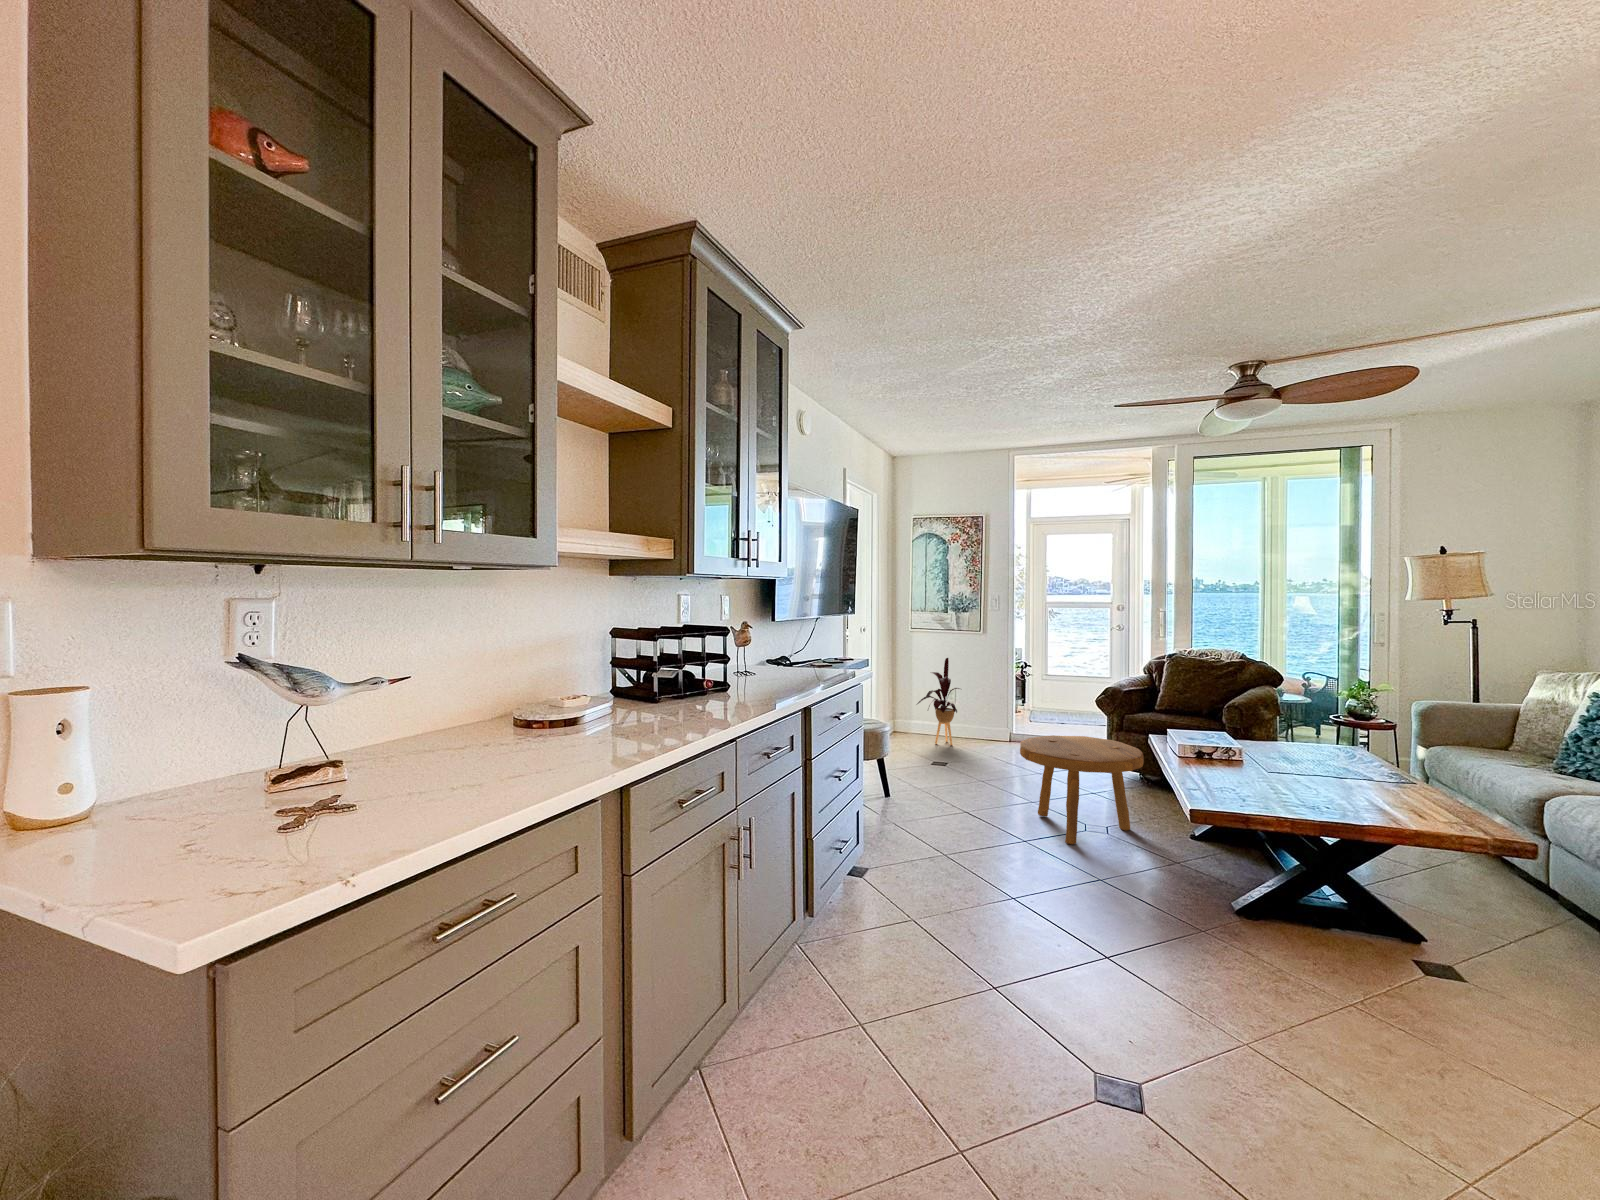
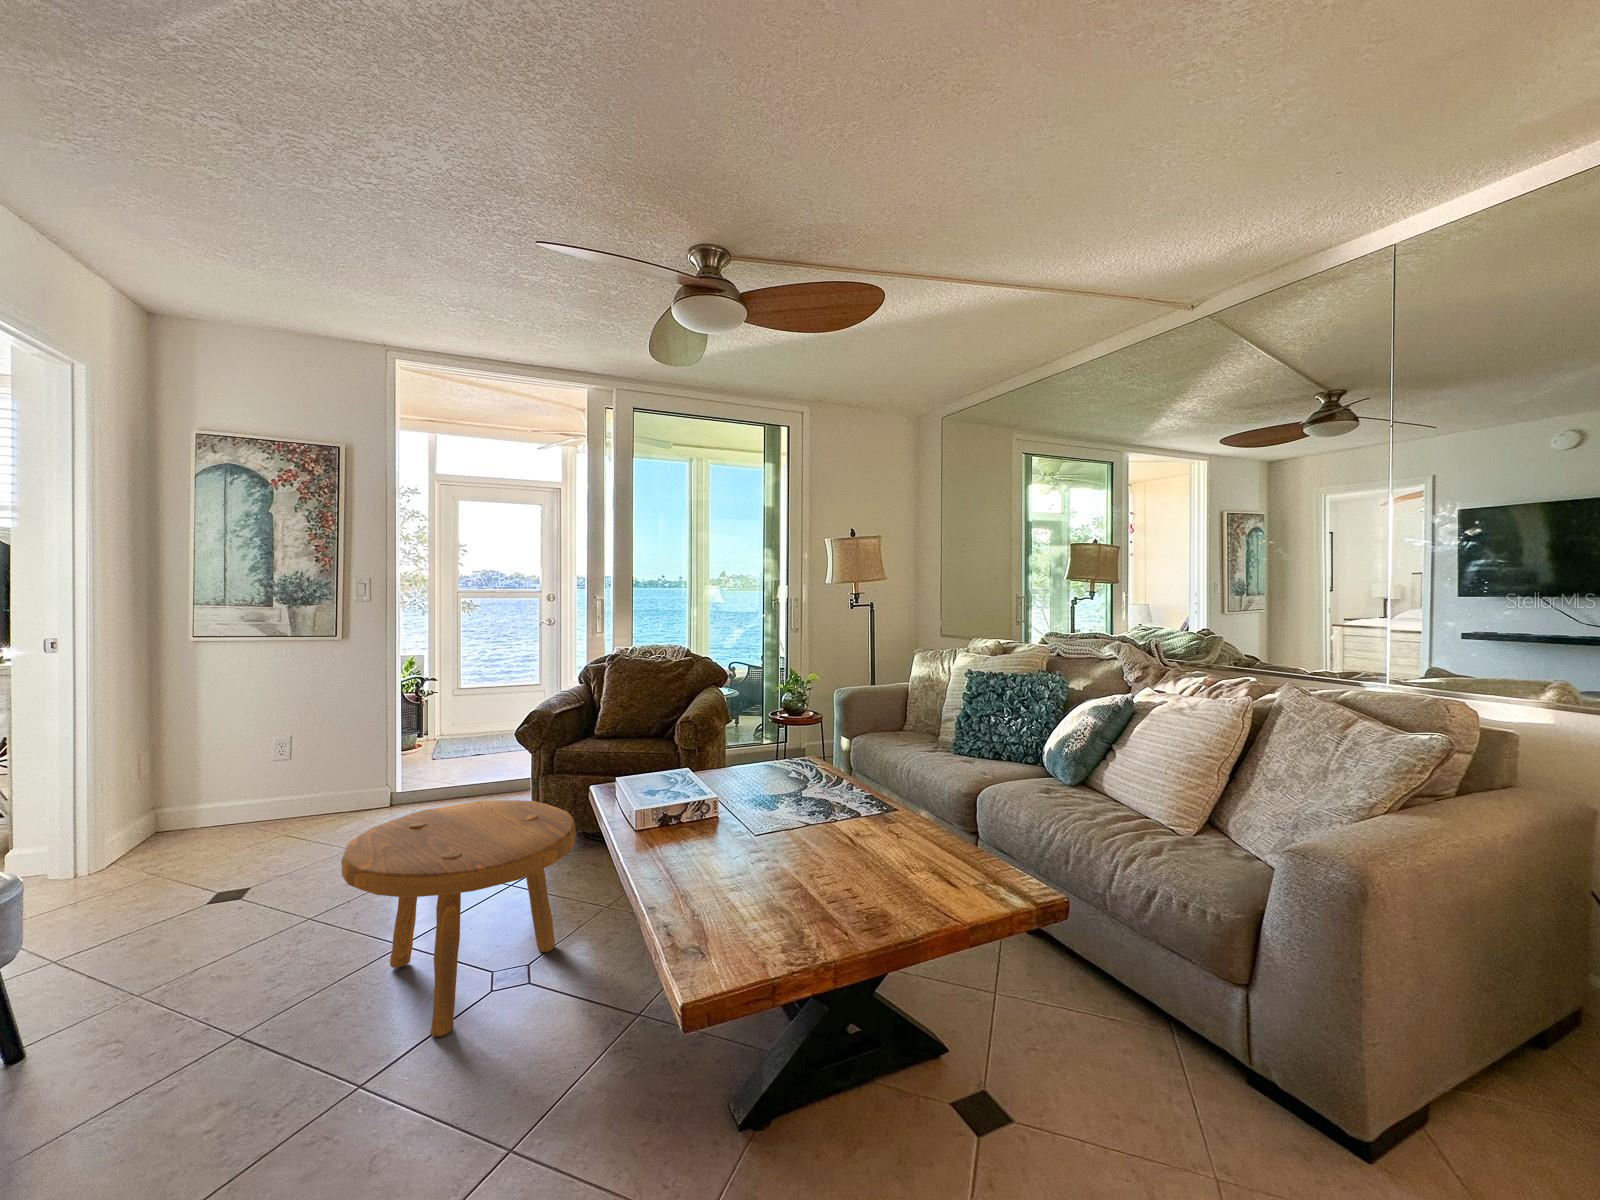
house plant: present [917,658,960,745] -> none [188,678,292,828]

